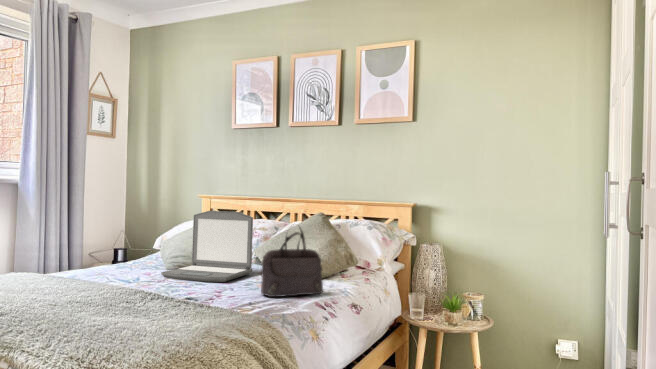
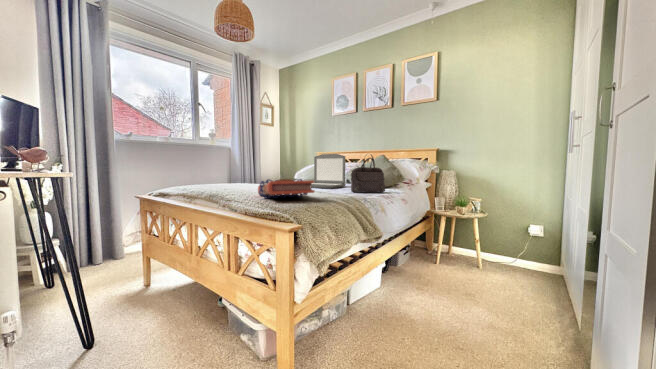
book: none [71,288,188,334] -> present [258,179,314,198]

